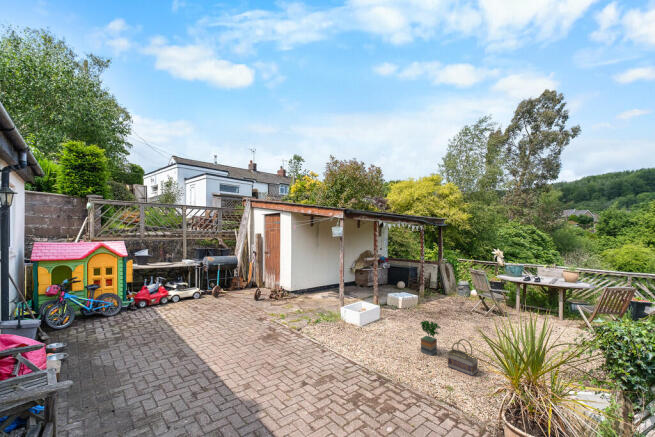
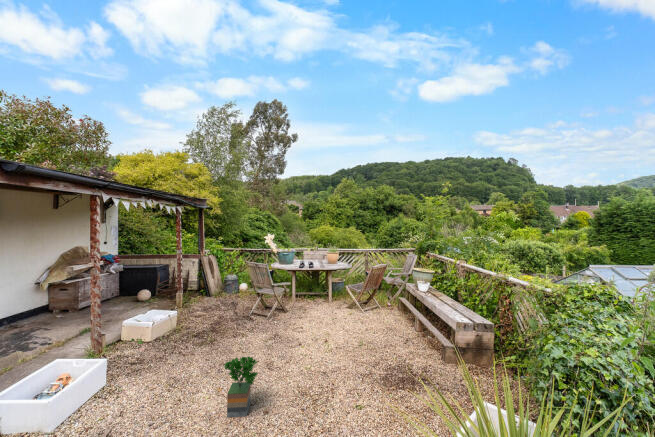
basket: present [448,339,478,376] -> none [280,370,320,427]

